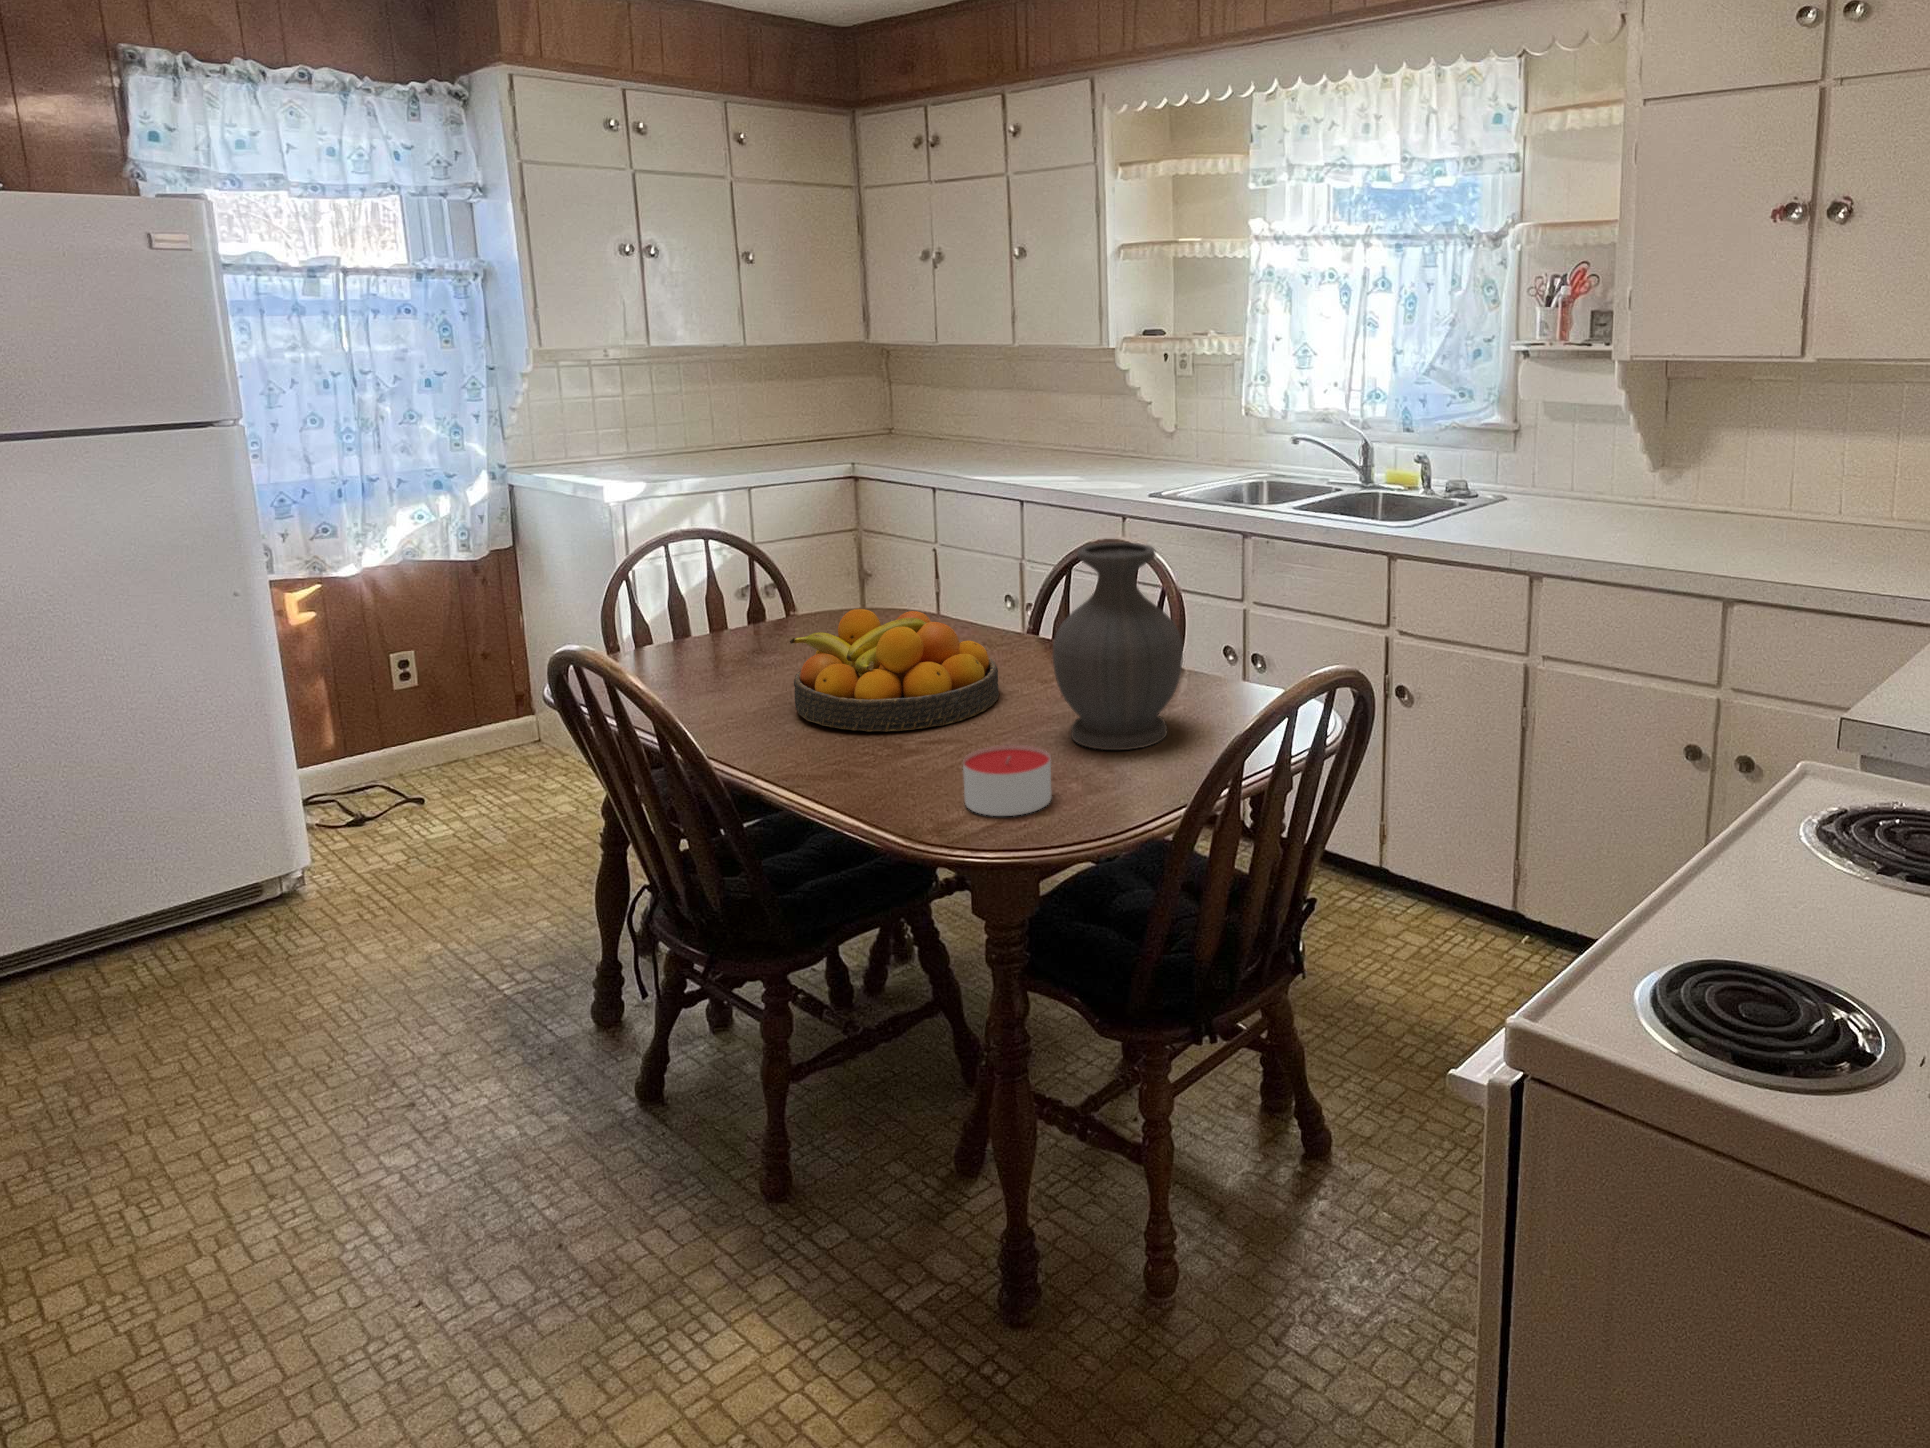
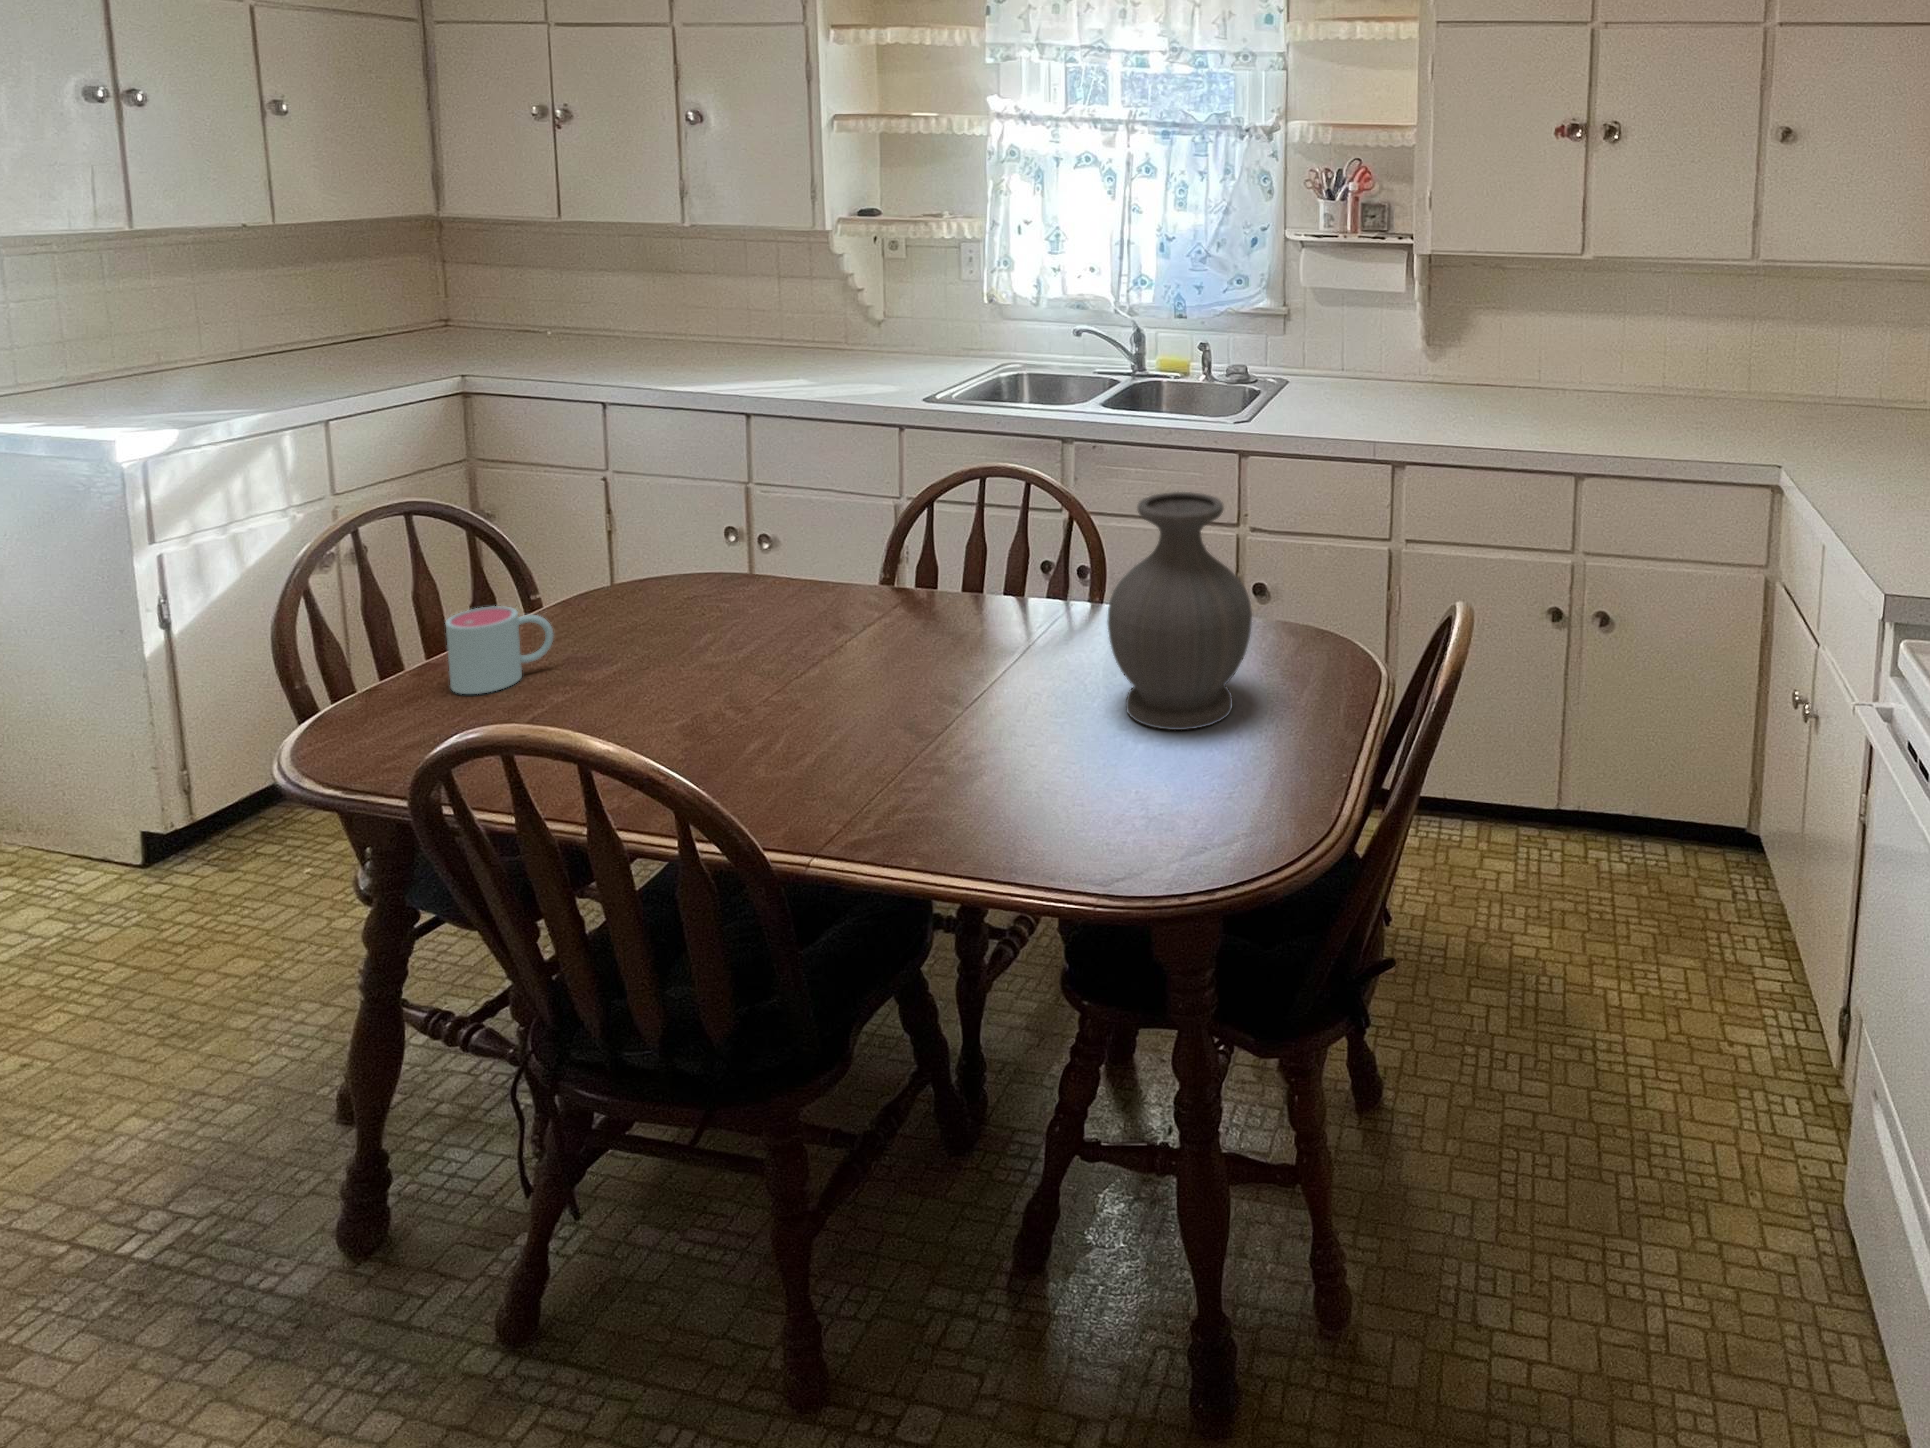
mug: none [672,600,745,659] -> present [446,606,553,694]
fruit bowl: present [790,609,999,732] -> none [724,592,992,761]
candle: present [963,745,1051,816] -> none [1111,747,1212,842]

